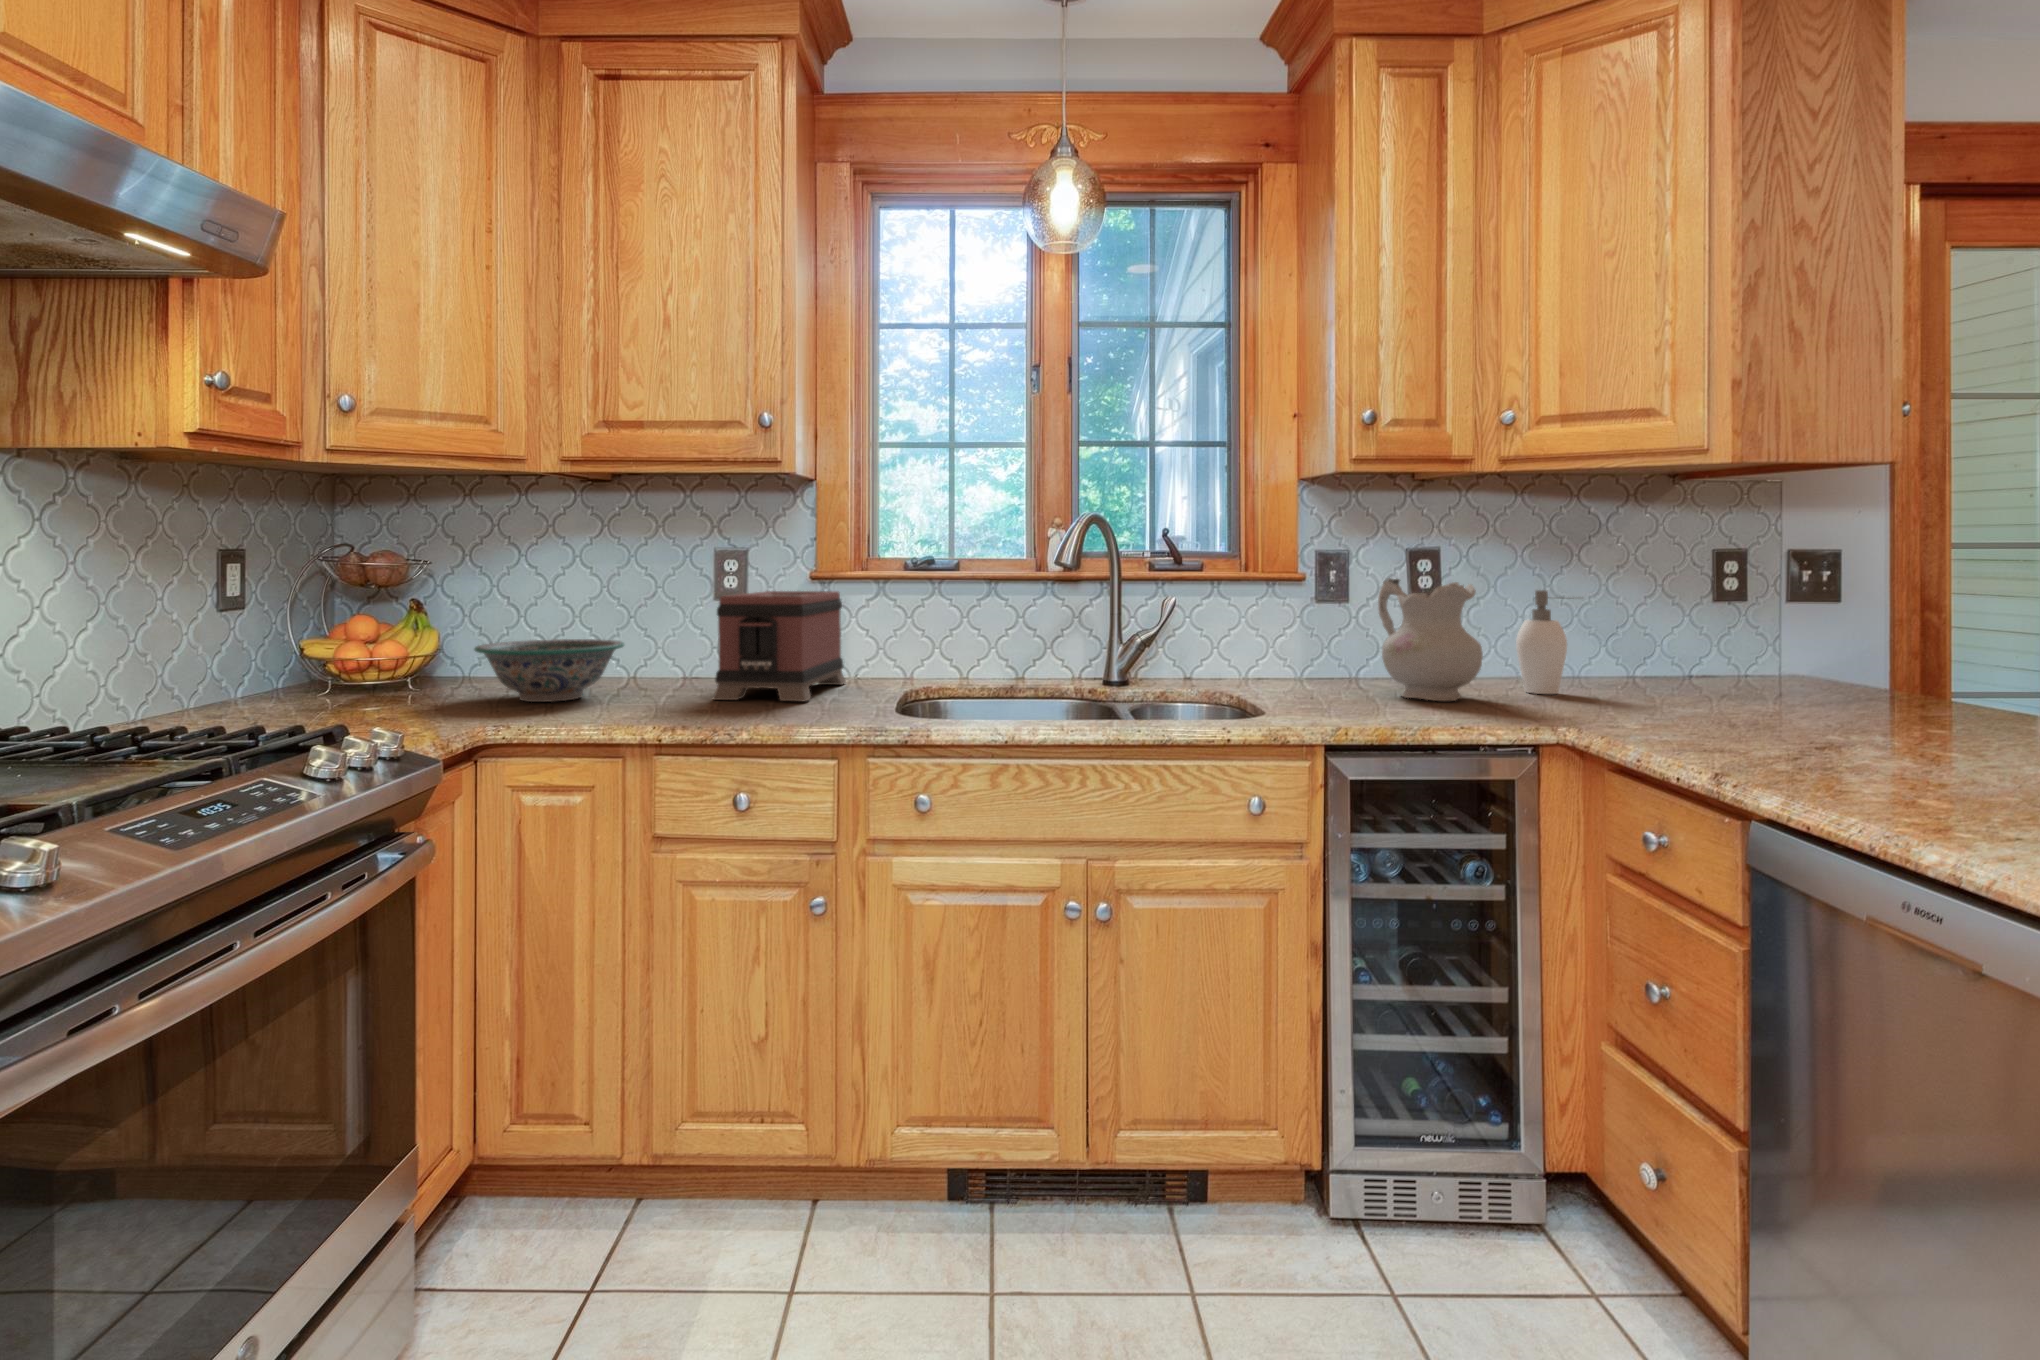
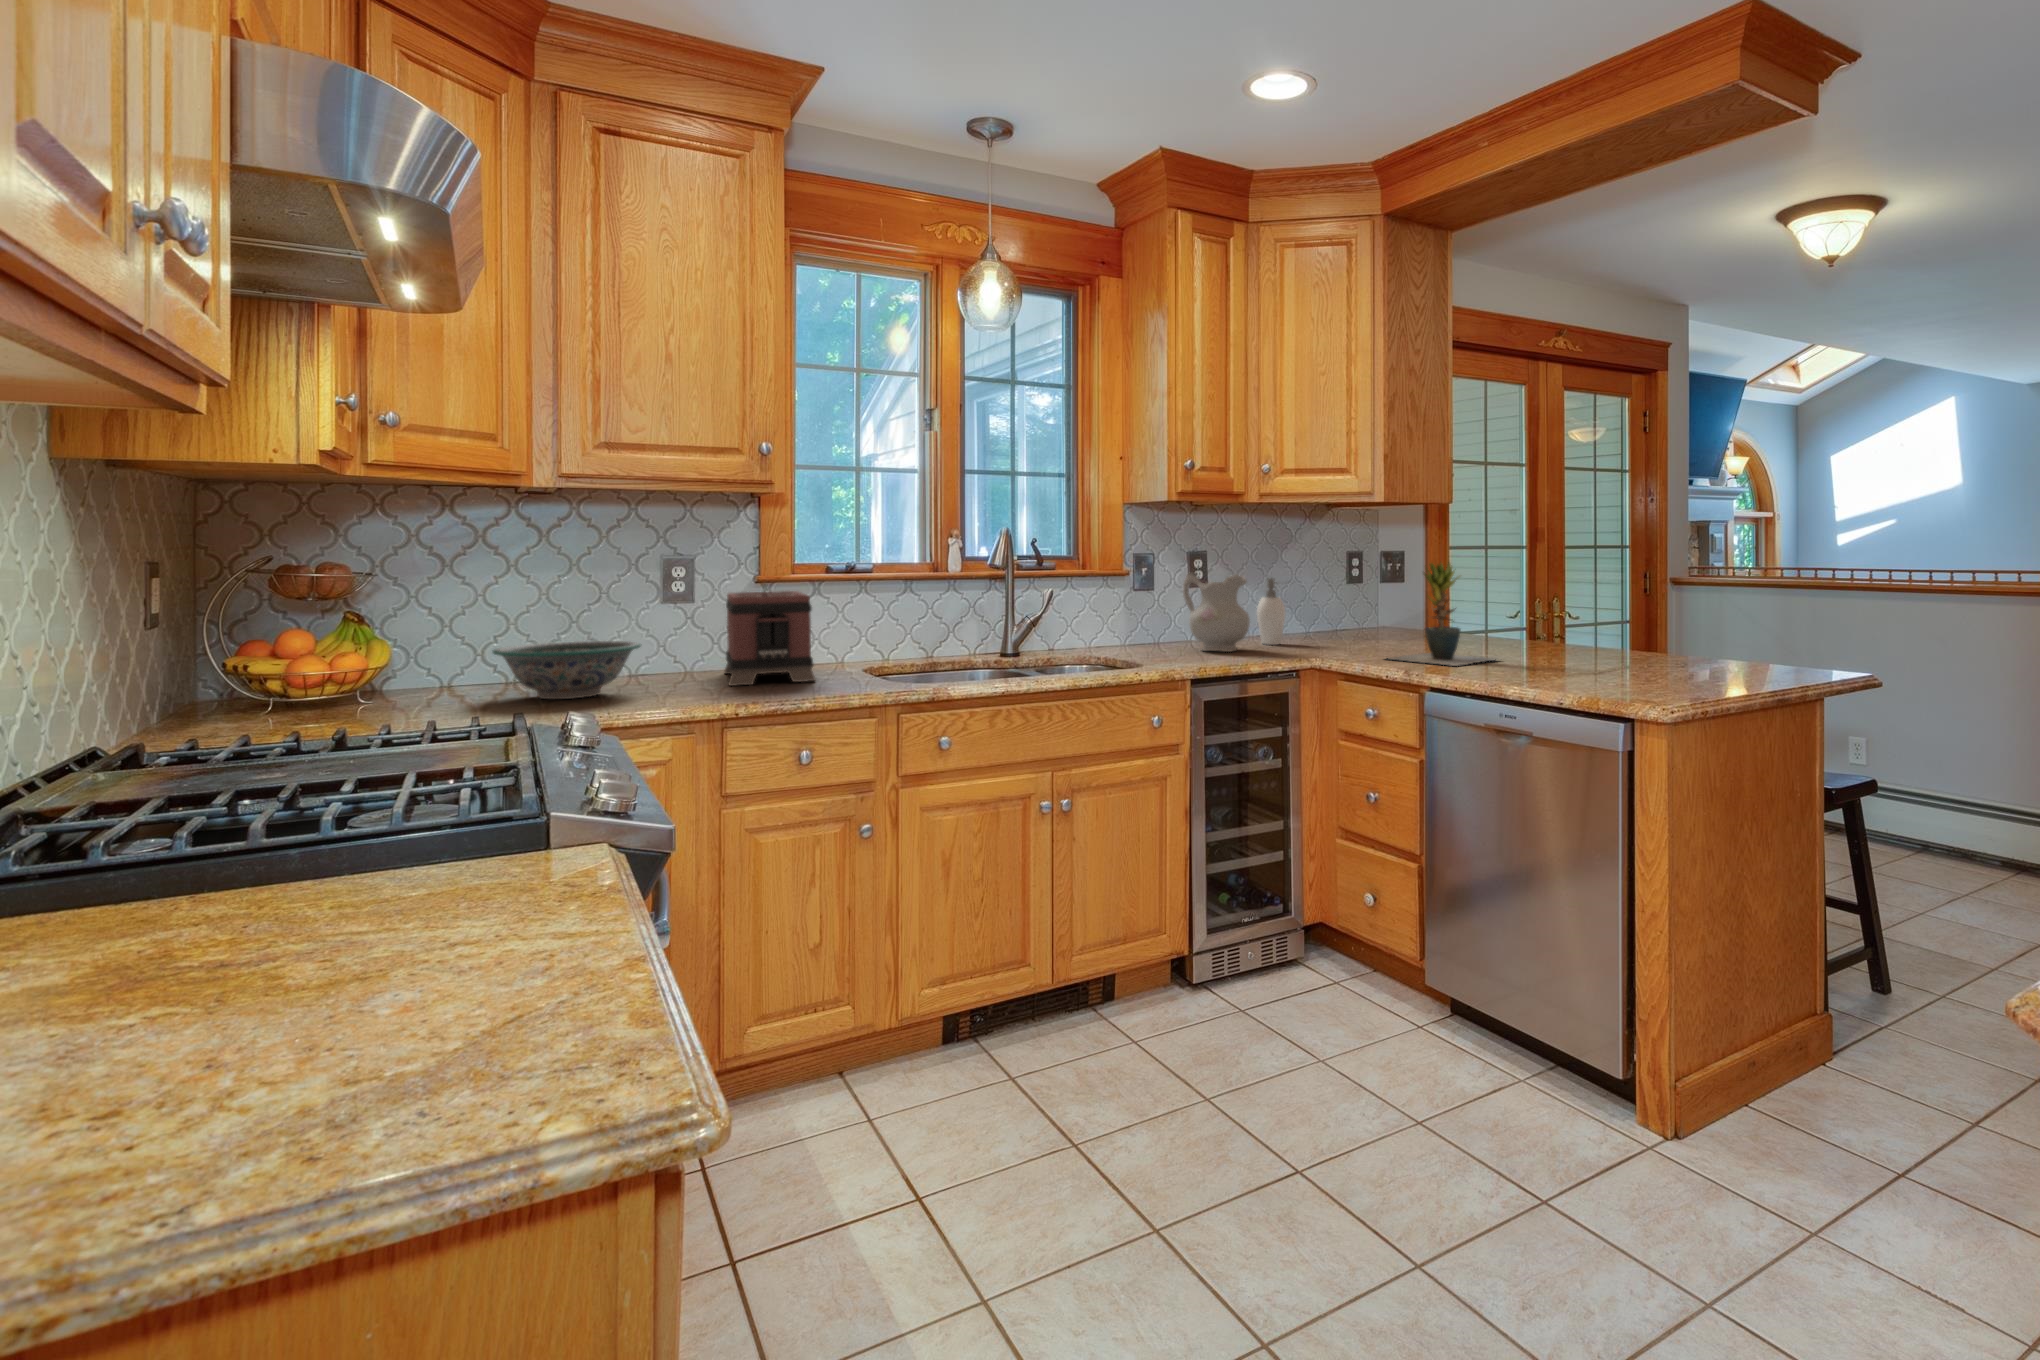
potted plant: none [1706,564,2004,769] -> present [1389,563,1495,666]

